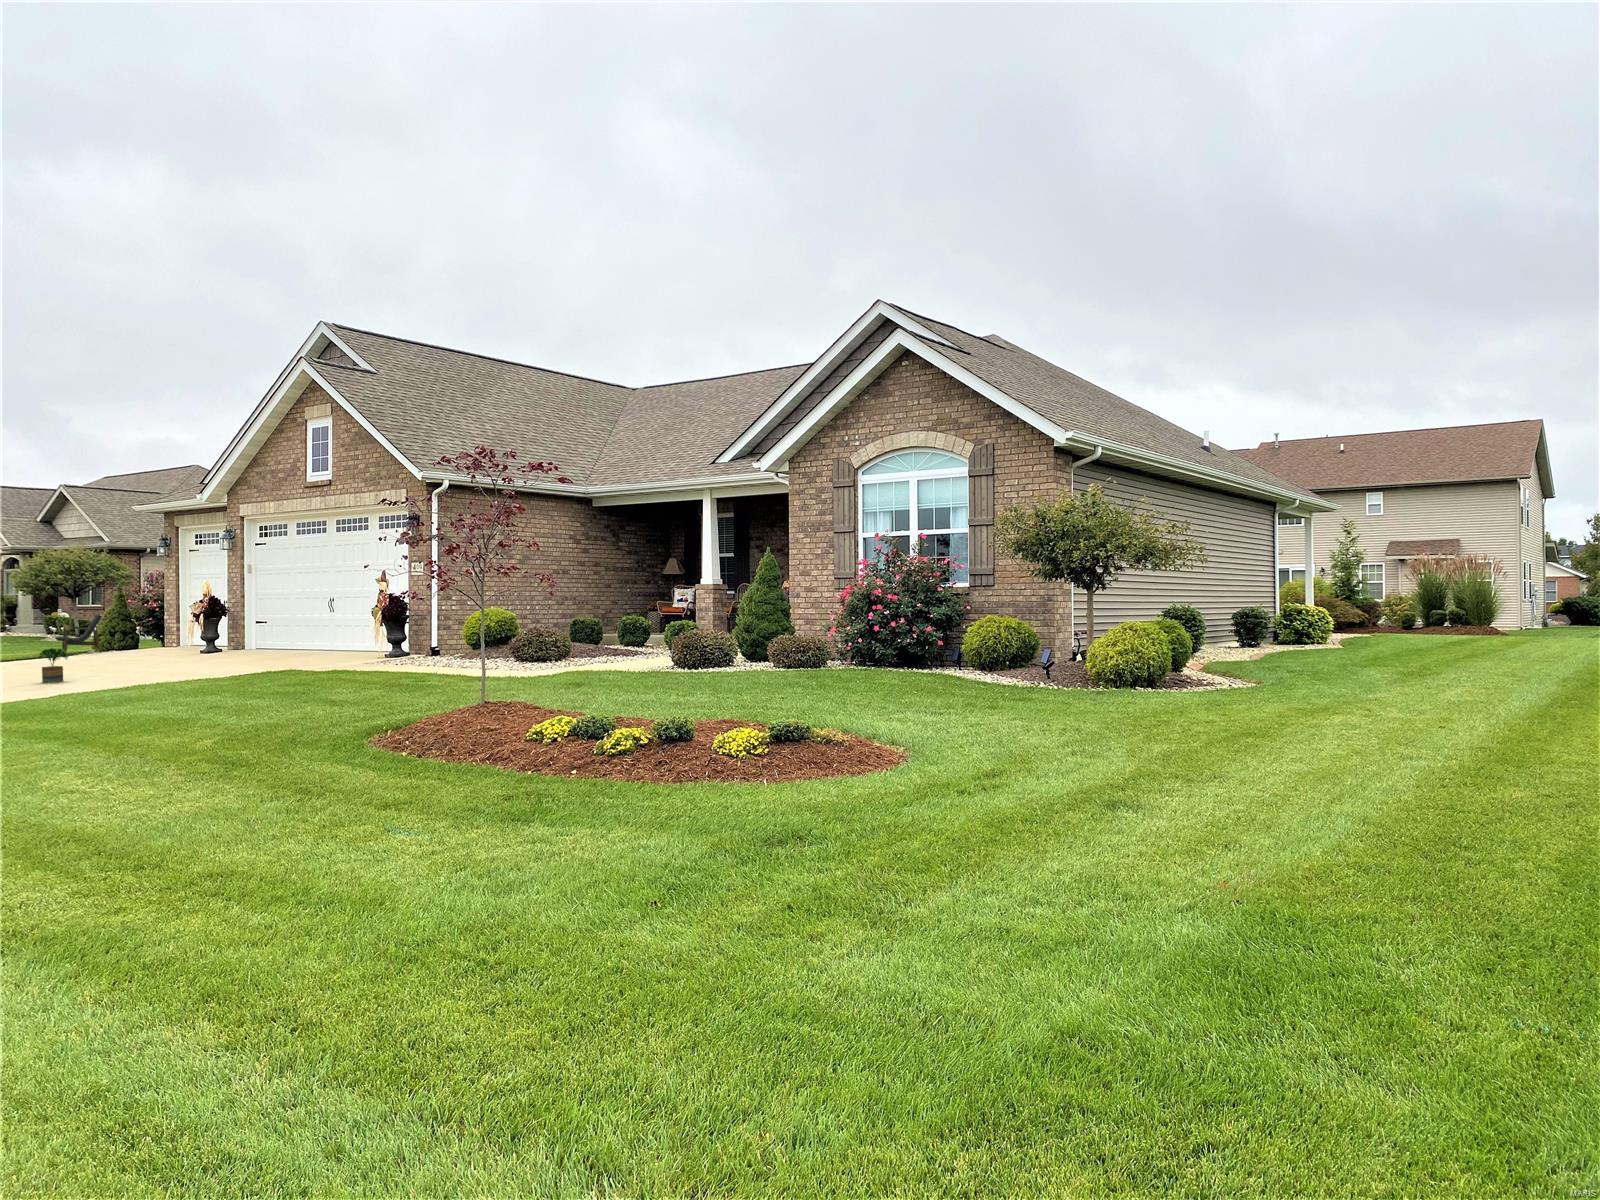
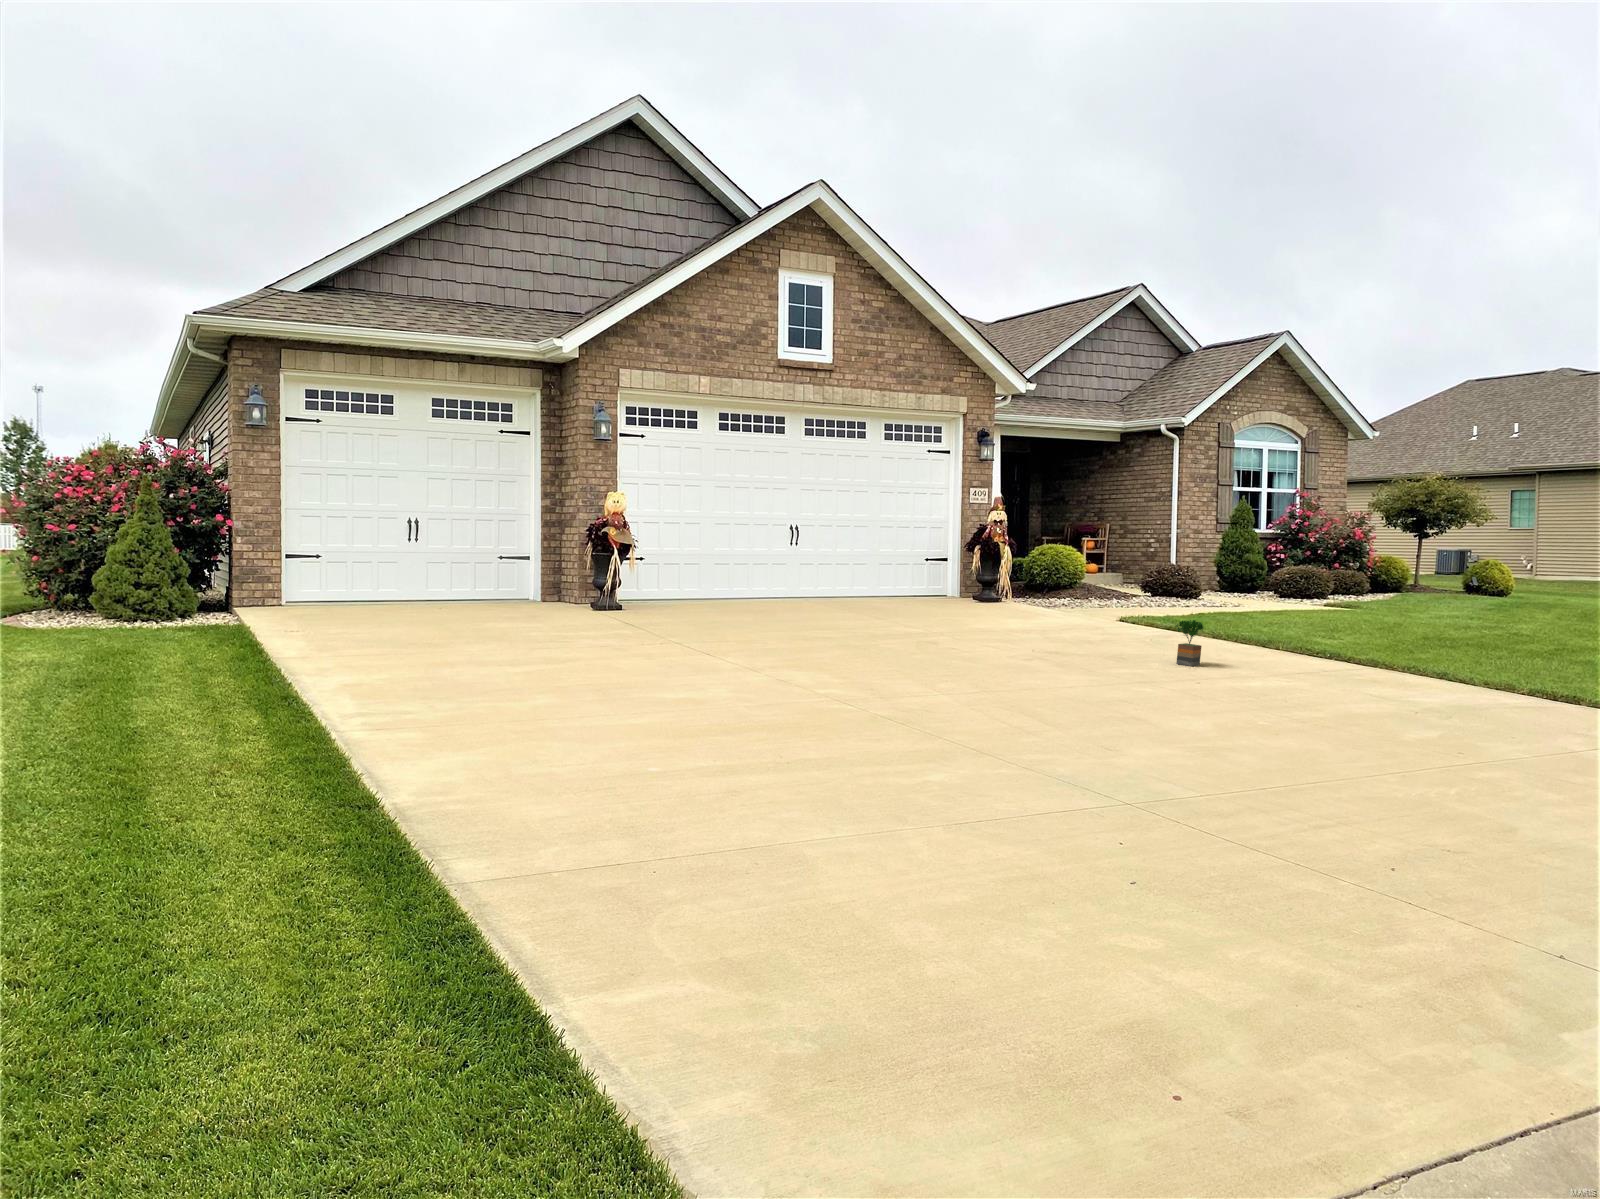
lounge chair: present [55,614,101,653] -> none [388,561,464,648]

